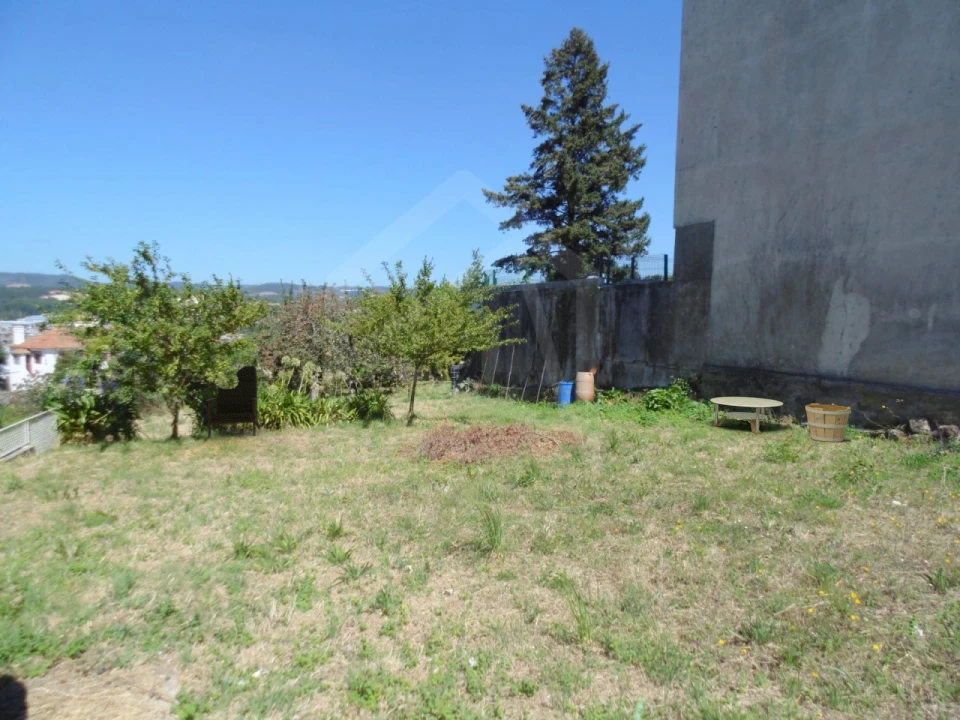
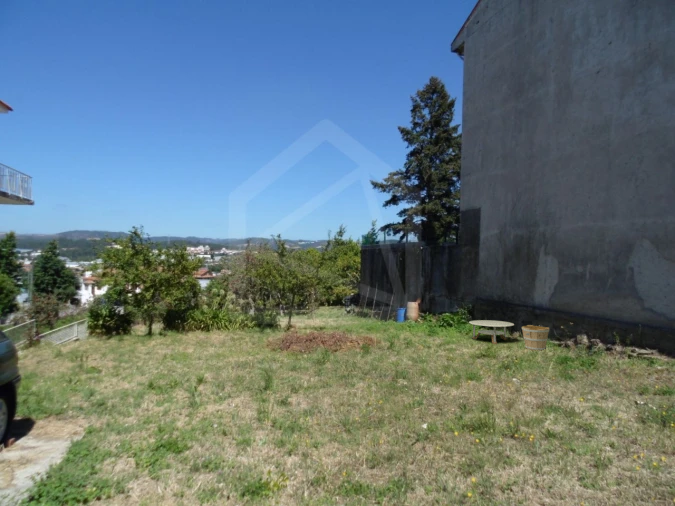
lounge chair: present [206,366,260,437] -> none [166,295,199,335]

